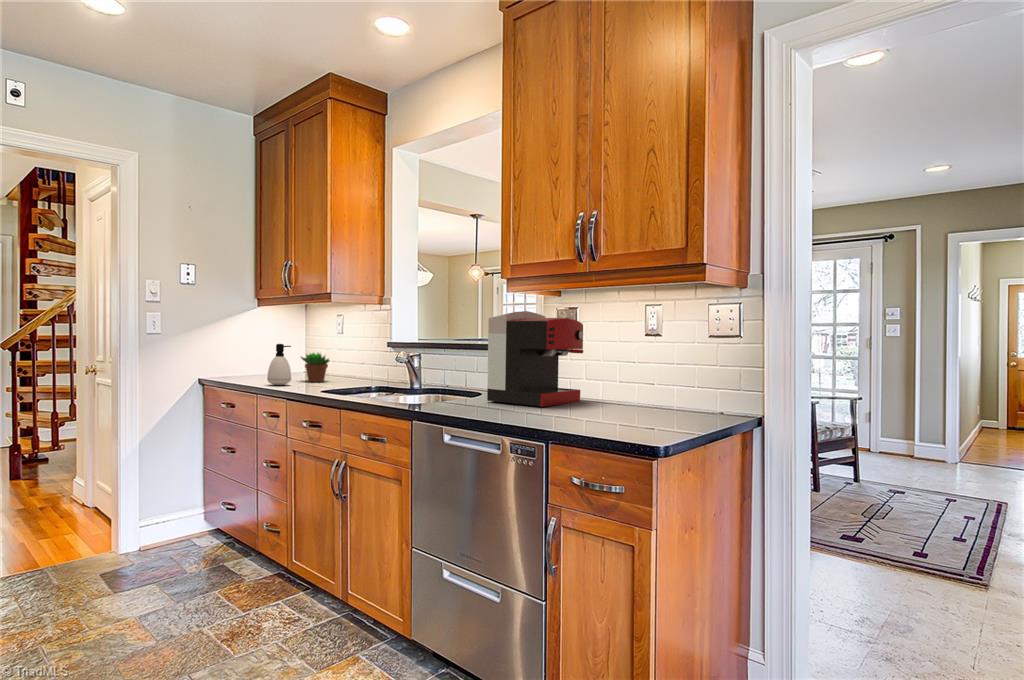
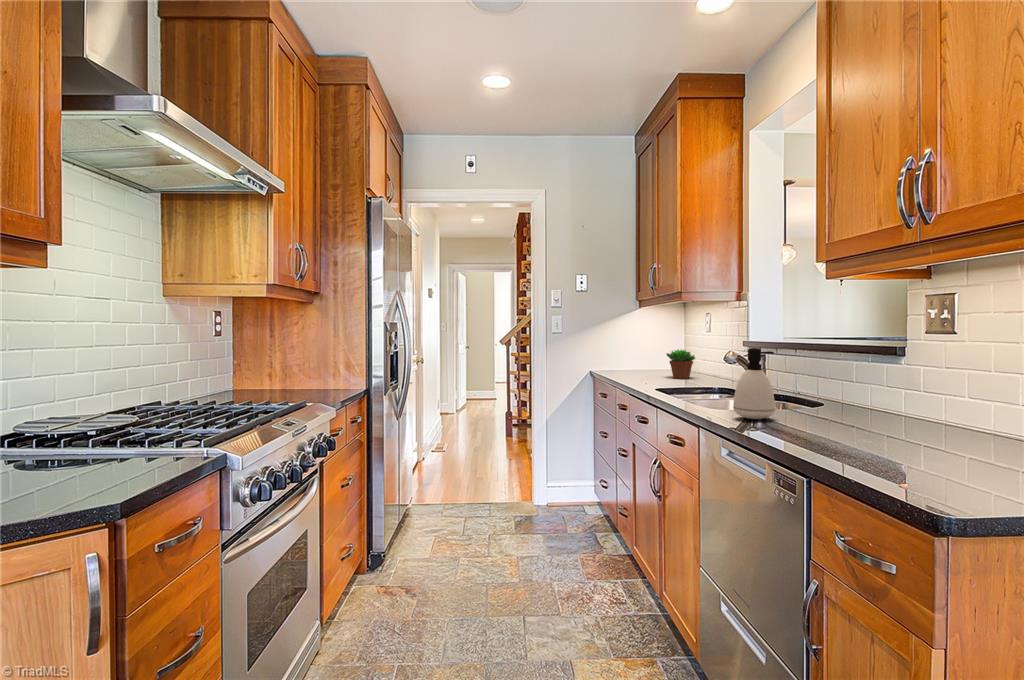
coffee maker: present [487,311,583,407] -> none [805,301,956,430]
soap dispenser: present [267,344,291,385] -> present [733,348,775,419]

